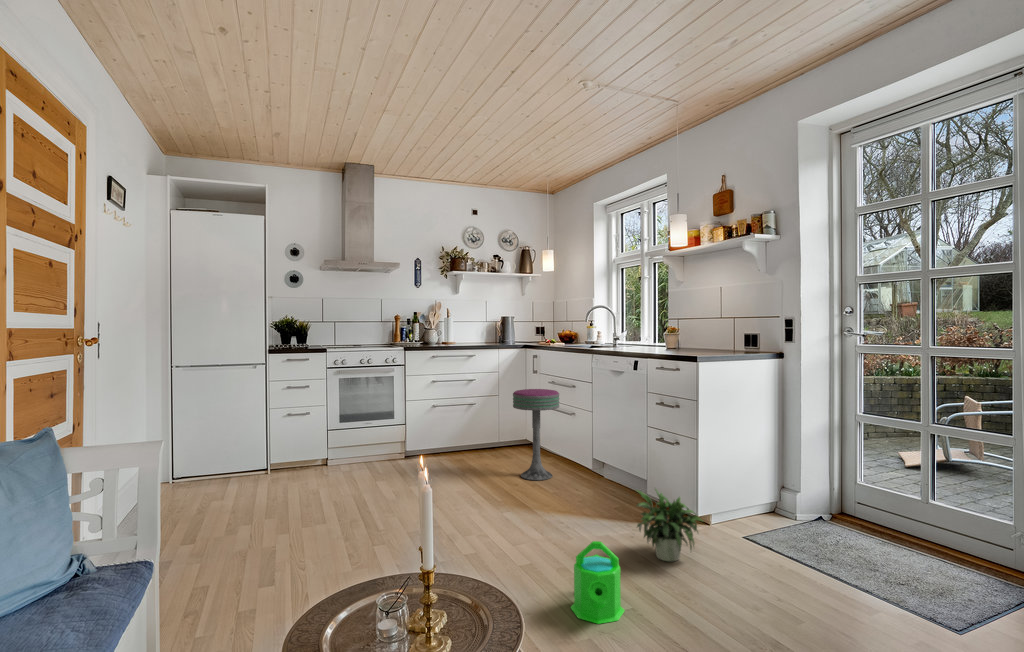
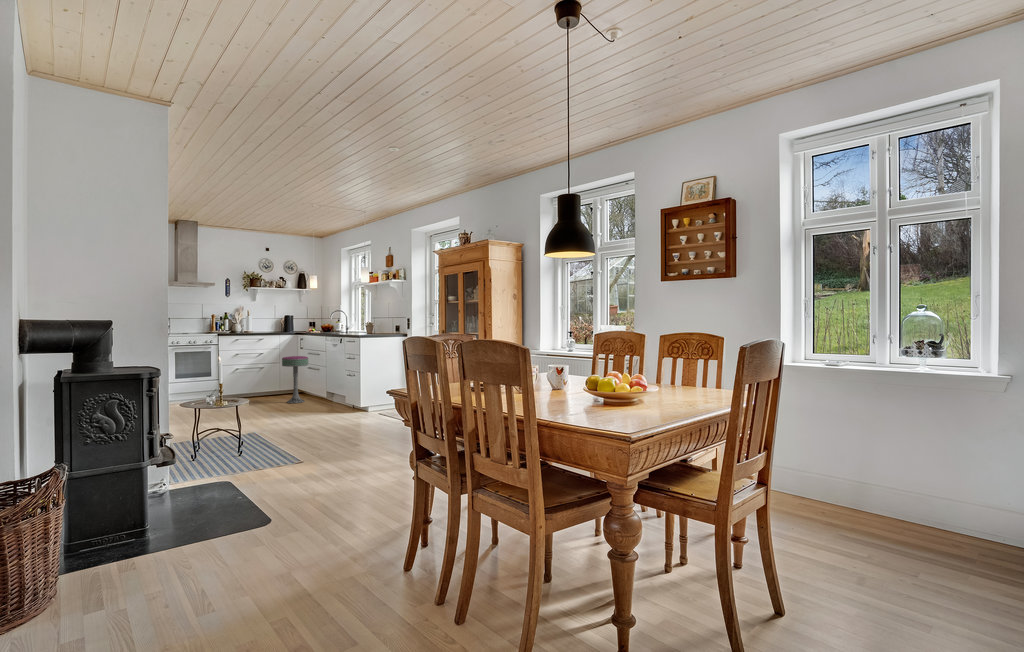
potted plant: present [636,489,702,561] -> none [322,392,348,419]
watering can: present [571,541,624,624] -> none [283,404,304,430]

